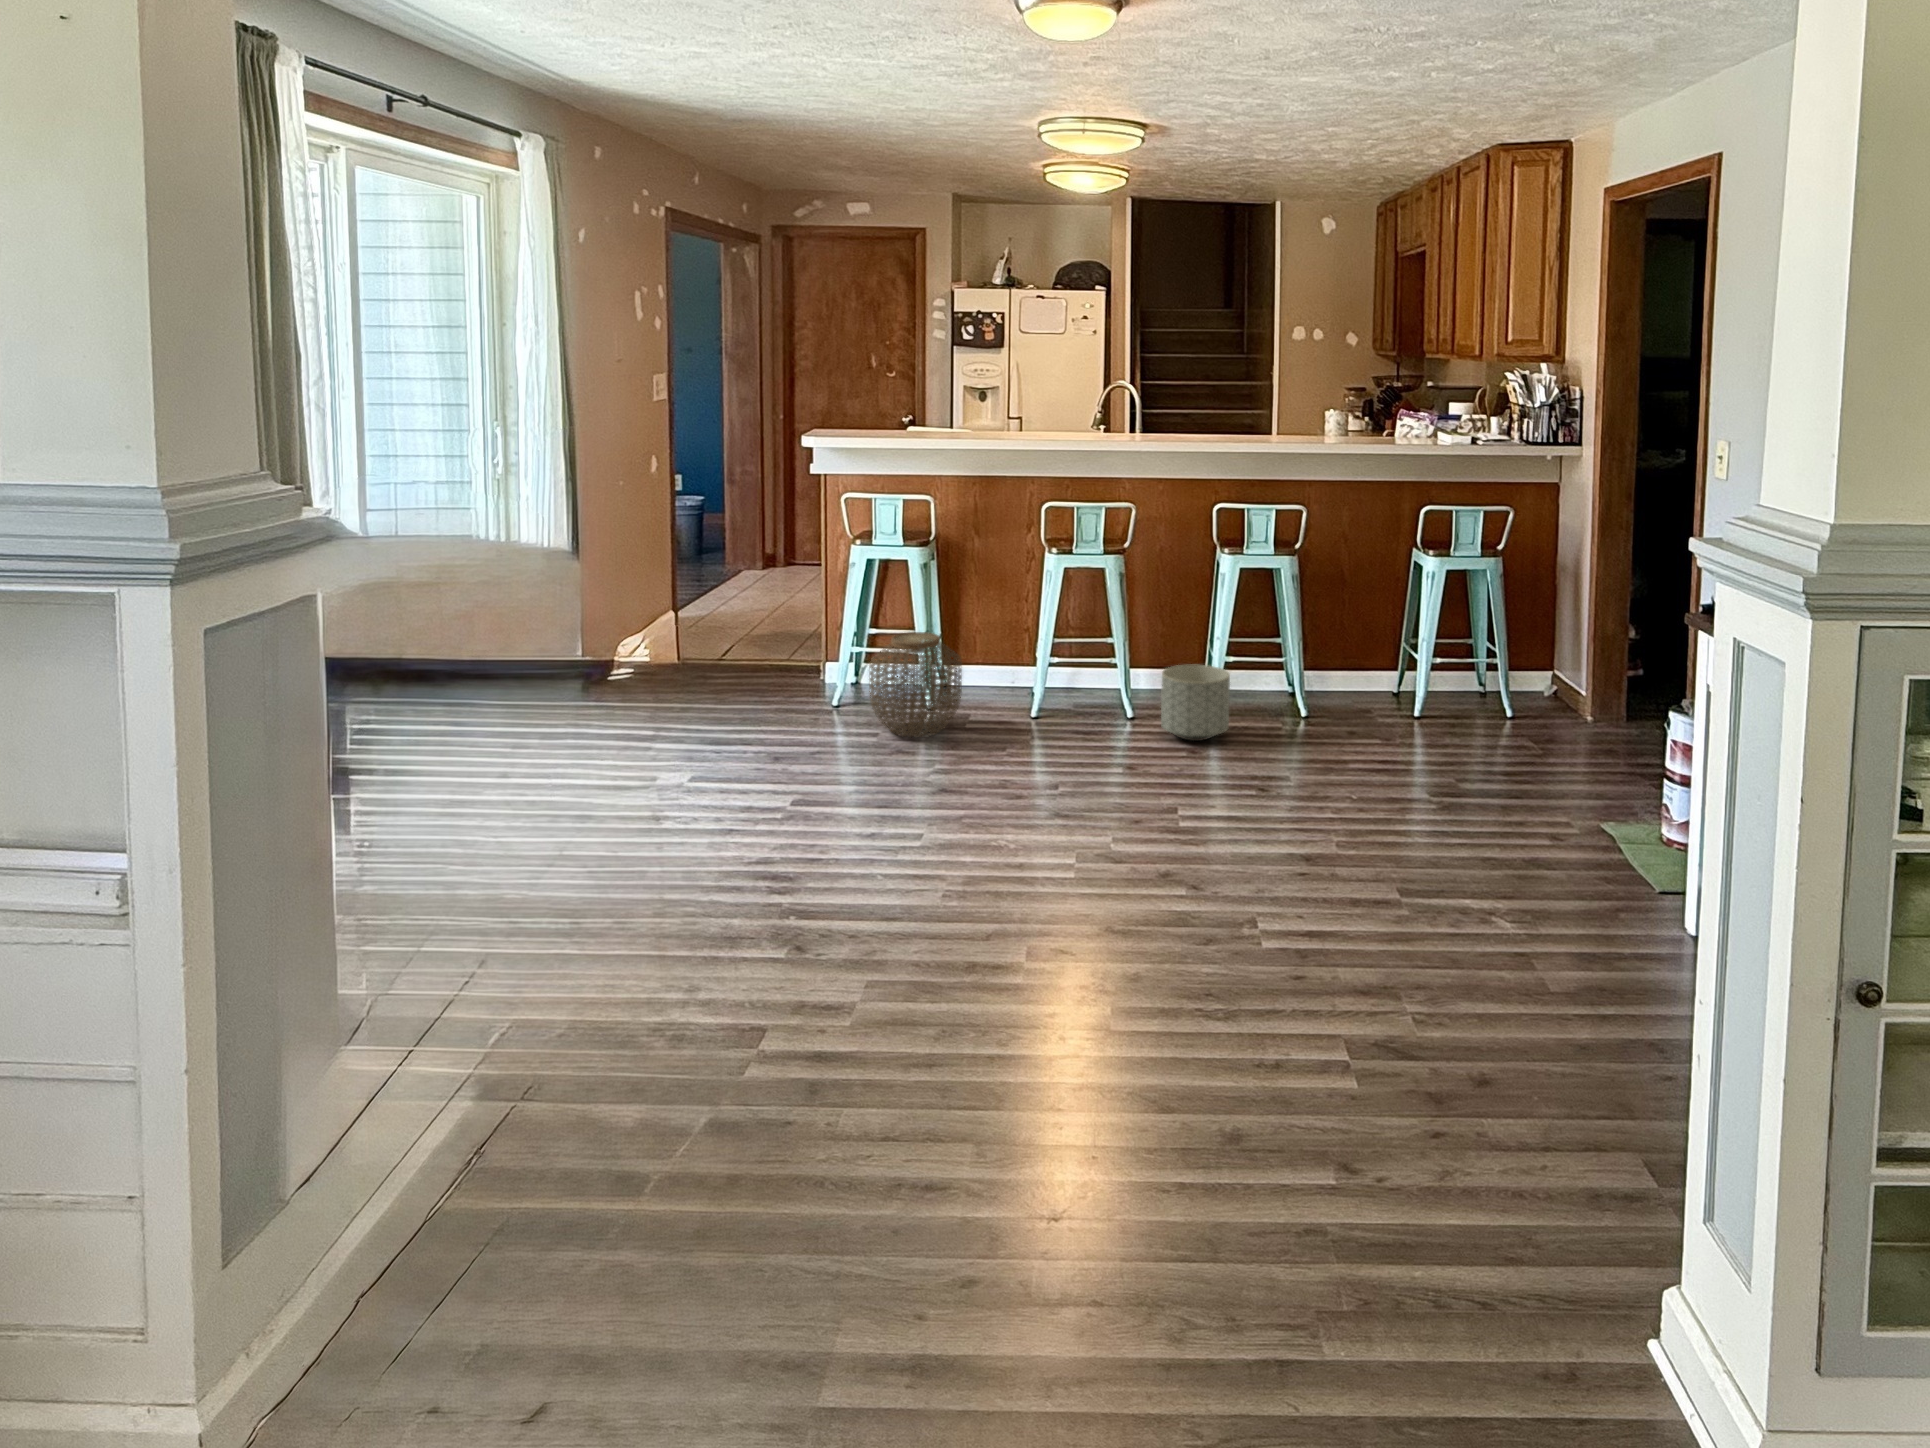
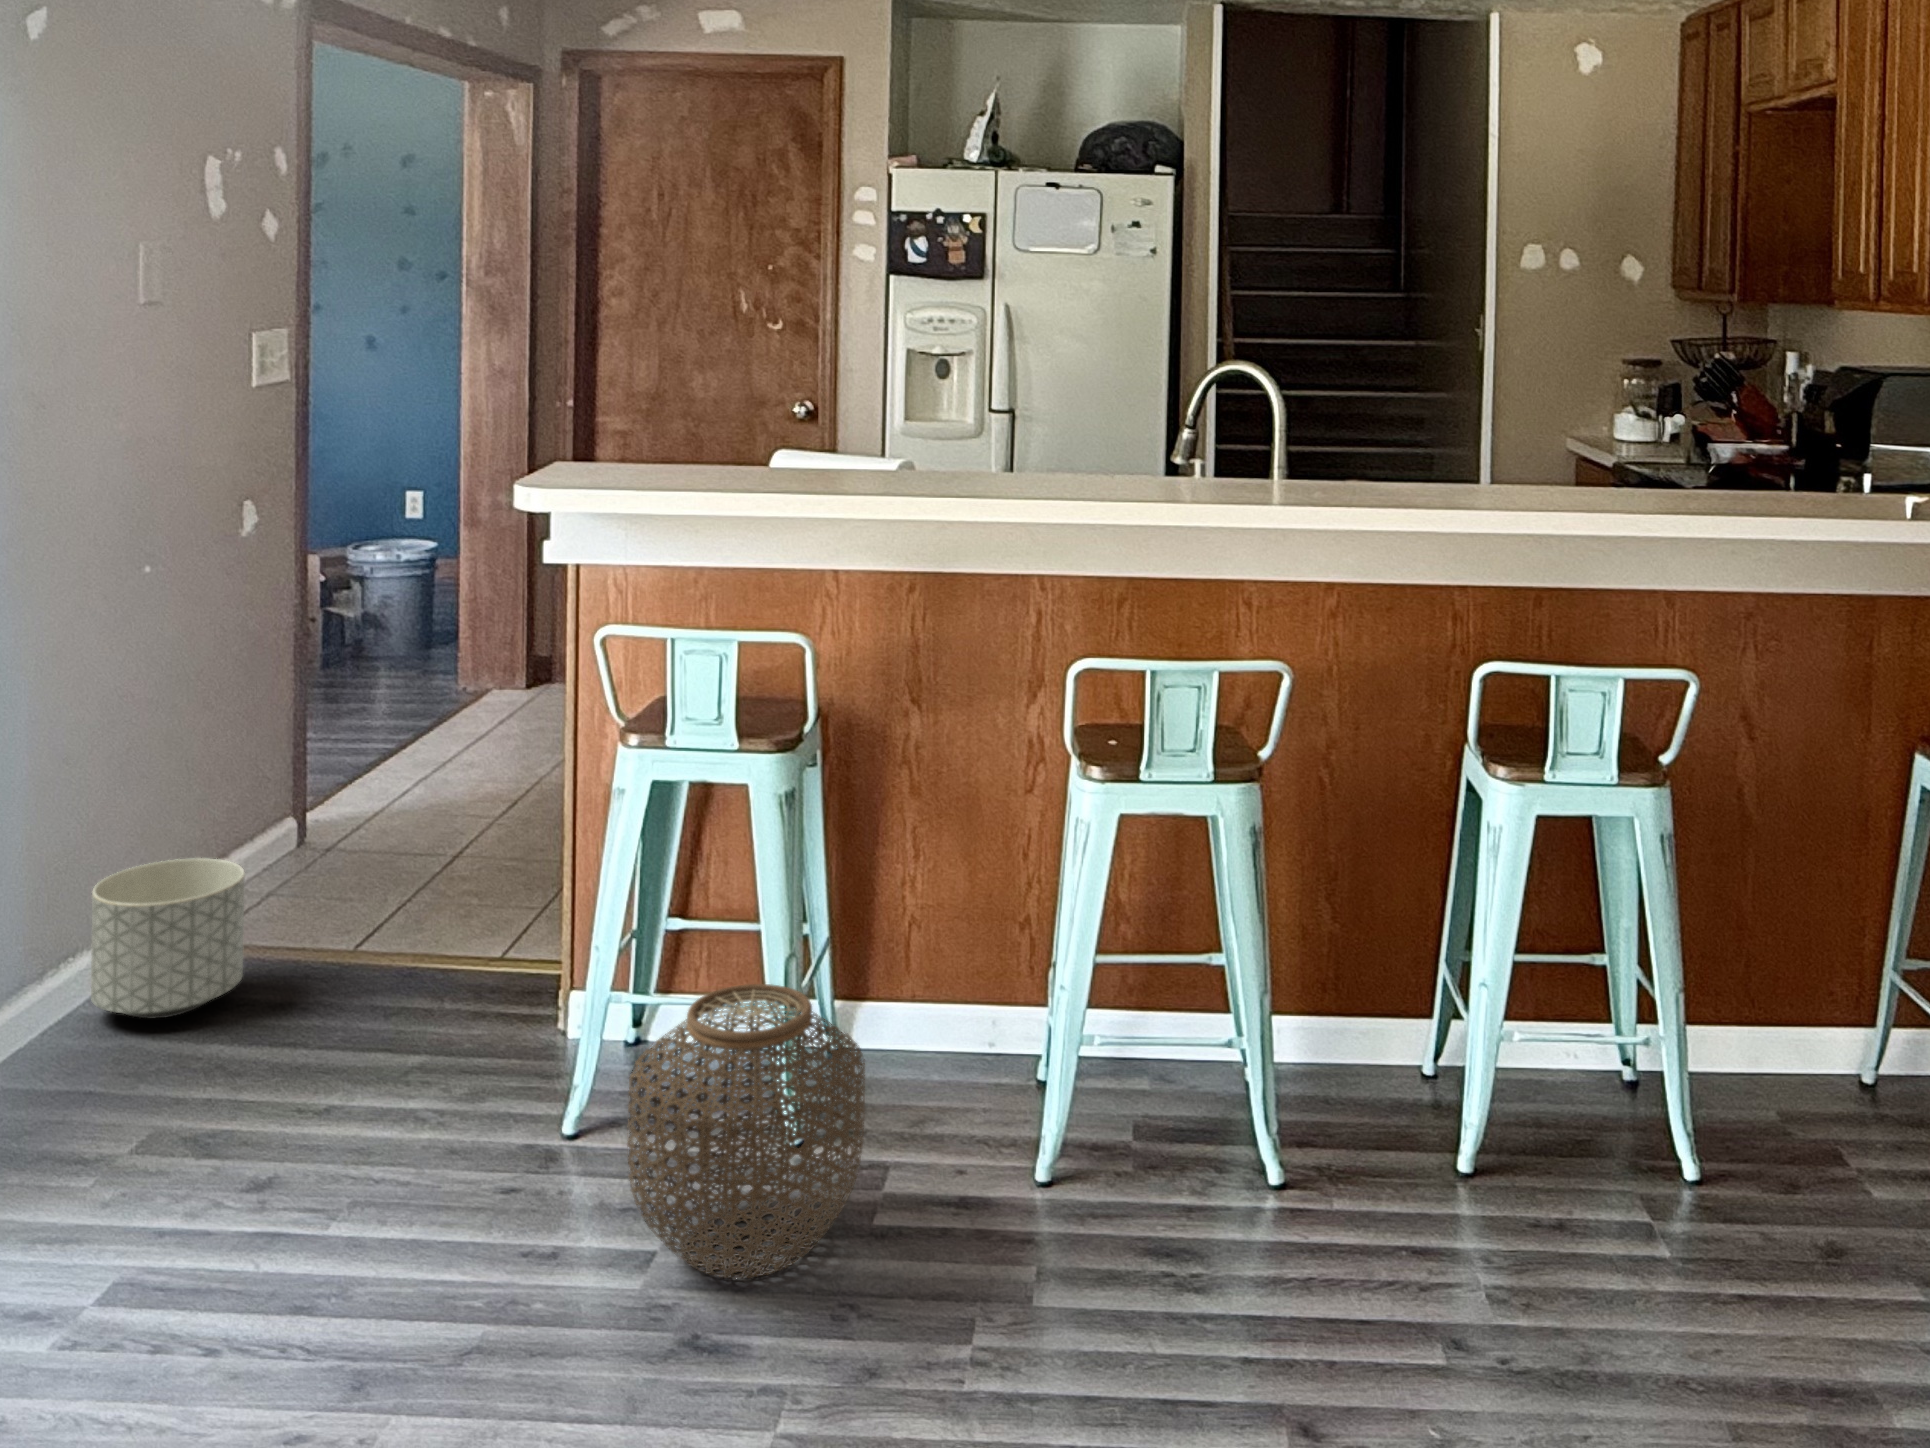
planter: present [1161,665,1230,741] -> present [91,858,245,1018]

